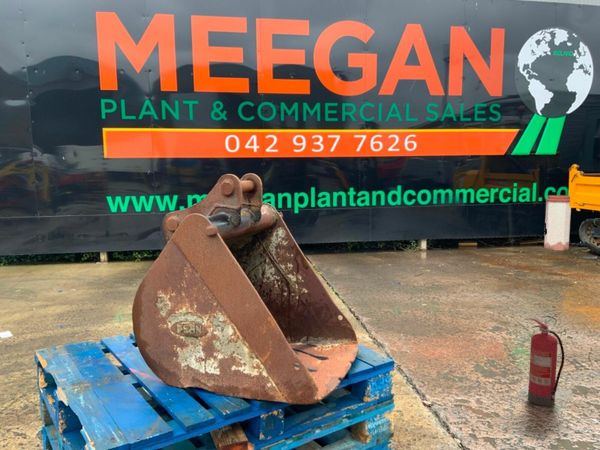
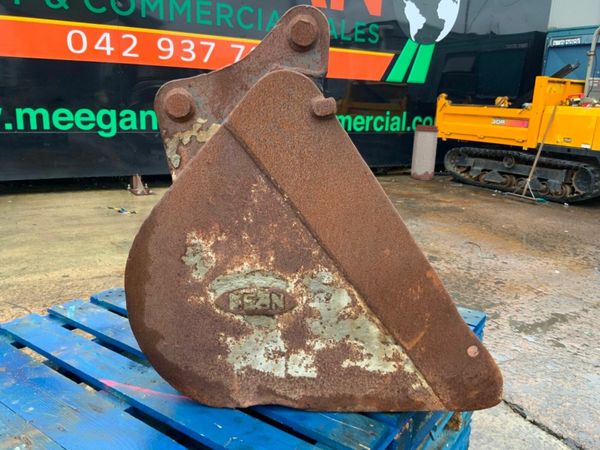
fire extinguisher: present [528,319,564,406] -> none [530,249,580,342]

